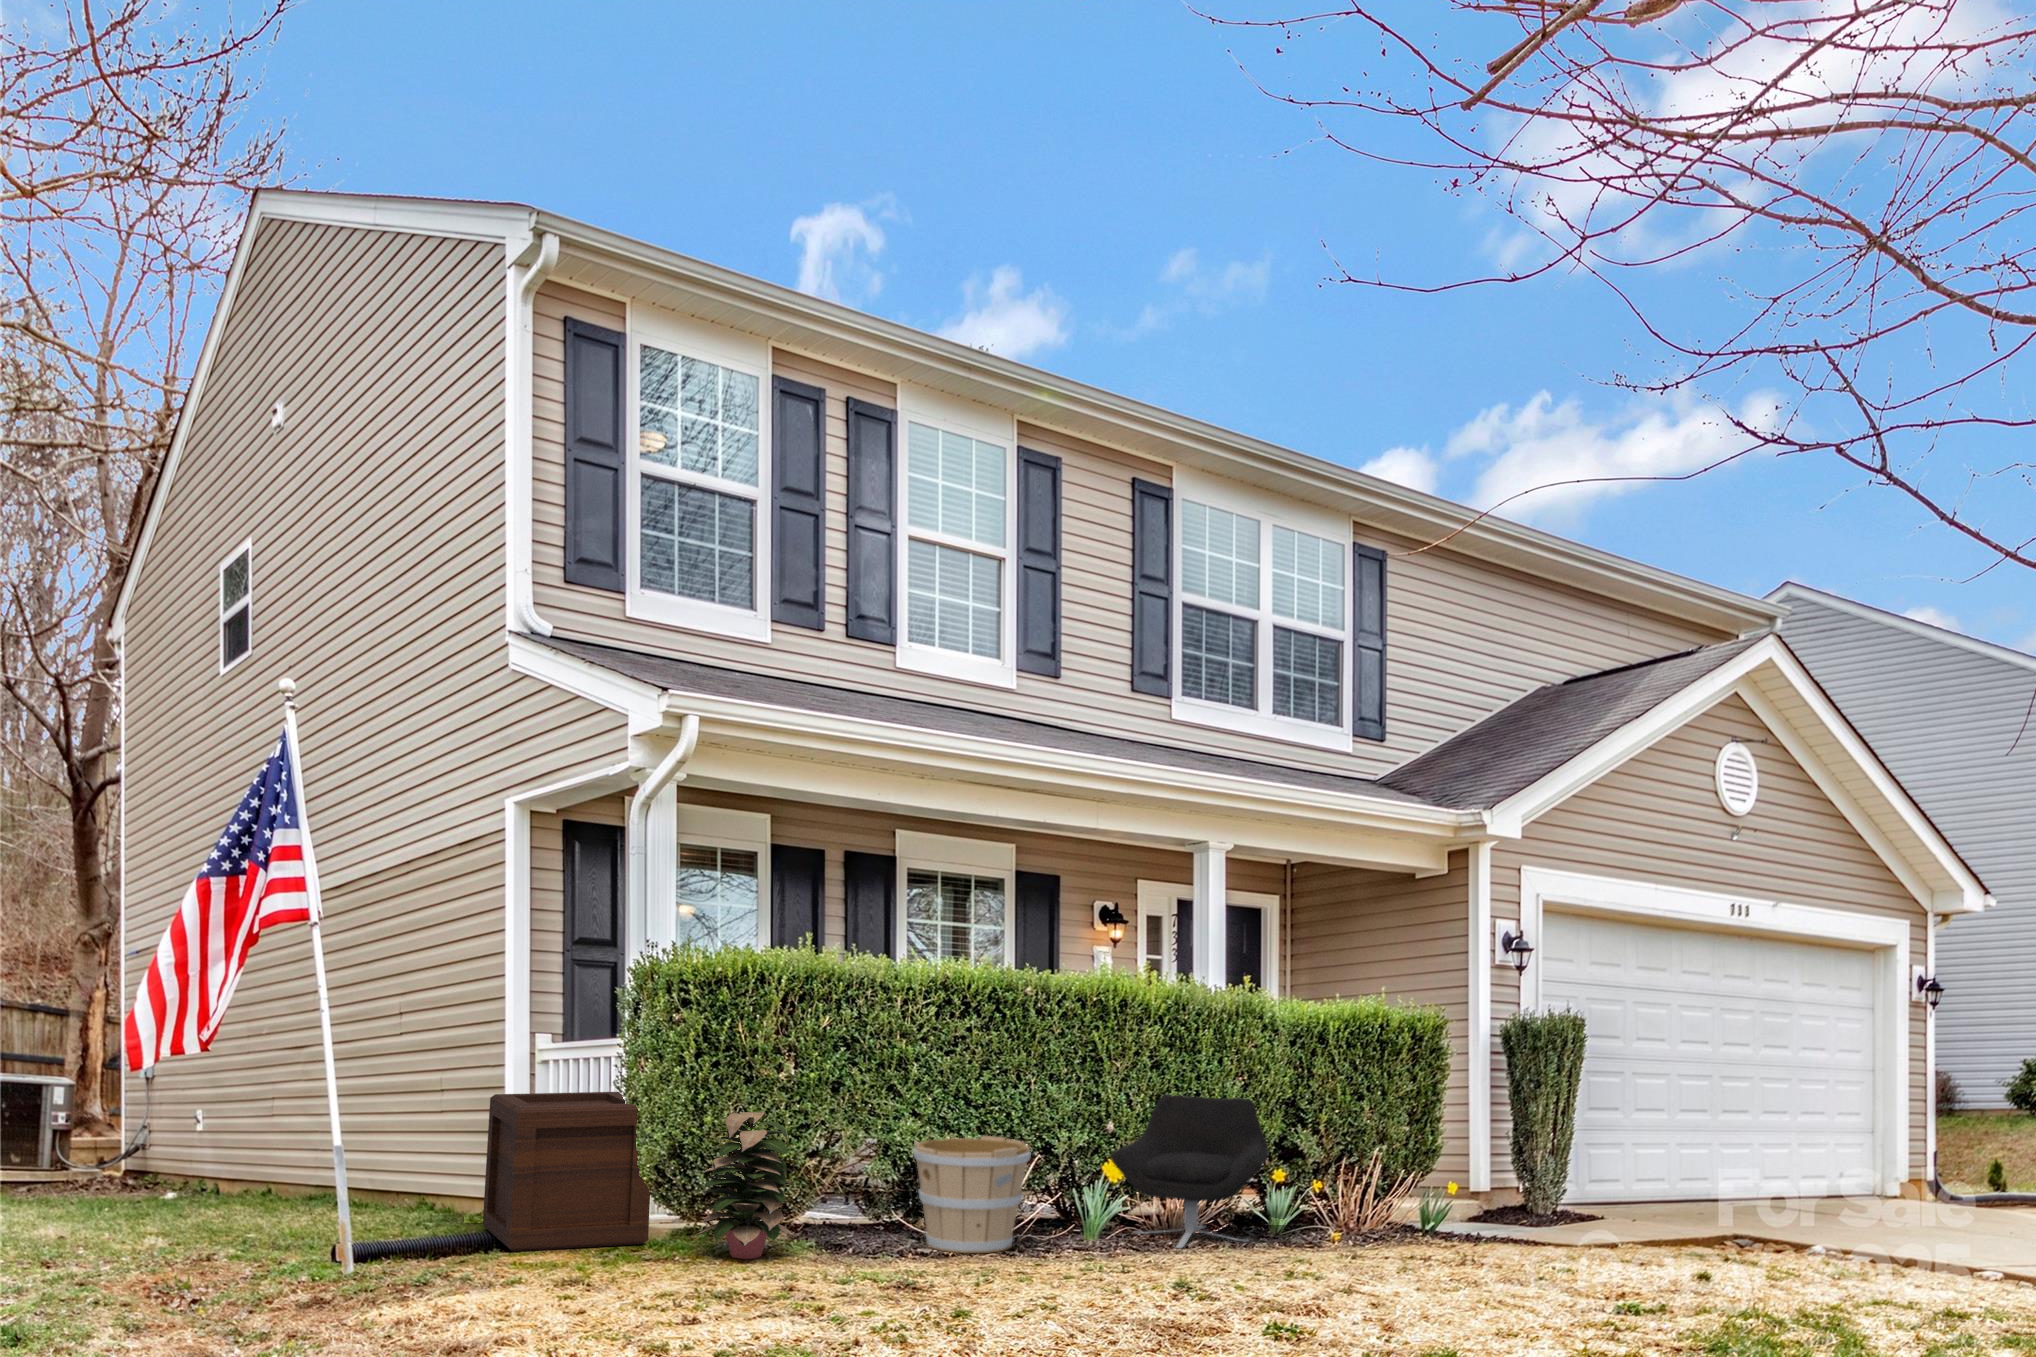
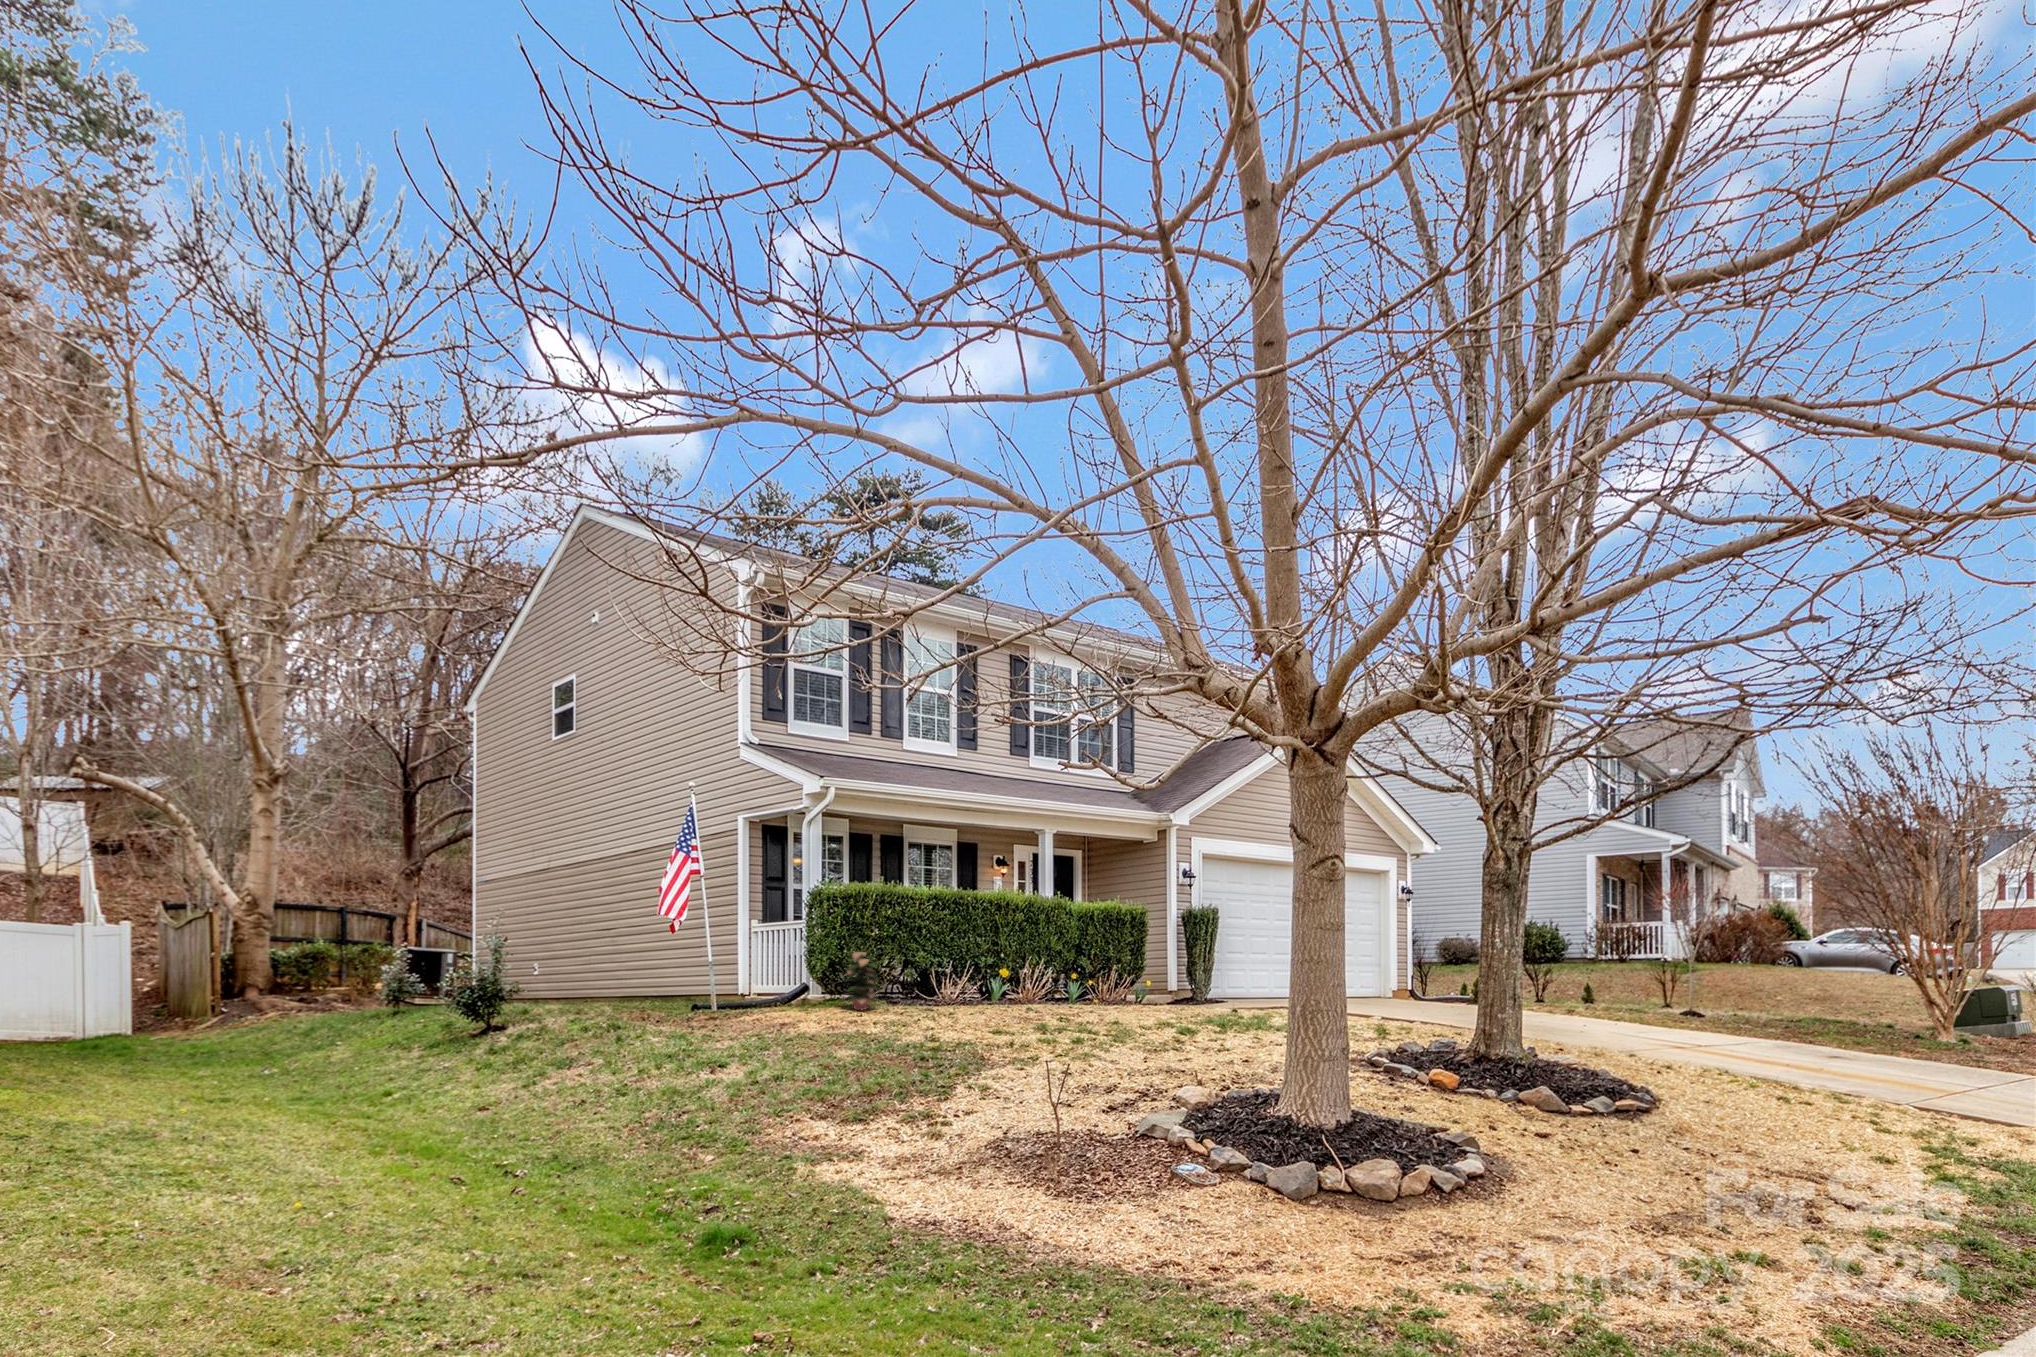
wooden crate: present [483,1092,651,1252] -> none [747,945,821,1008]
lounge chair: present [1110,1095,1269,1248] -> none [1005,945,1071,1007]
wooden bucket: present [913,1136,1031,1253] -> none [924,962,973,1008]

